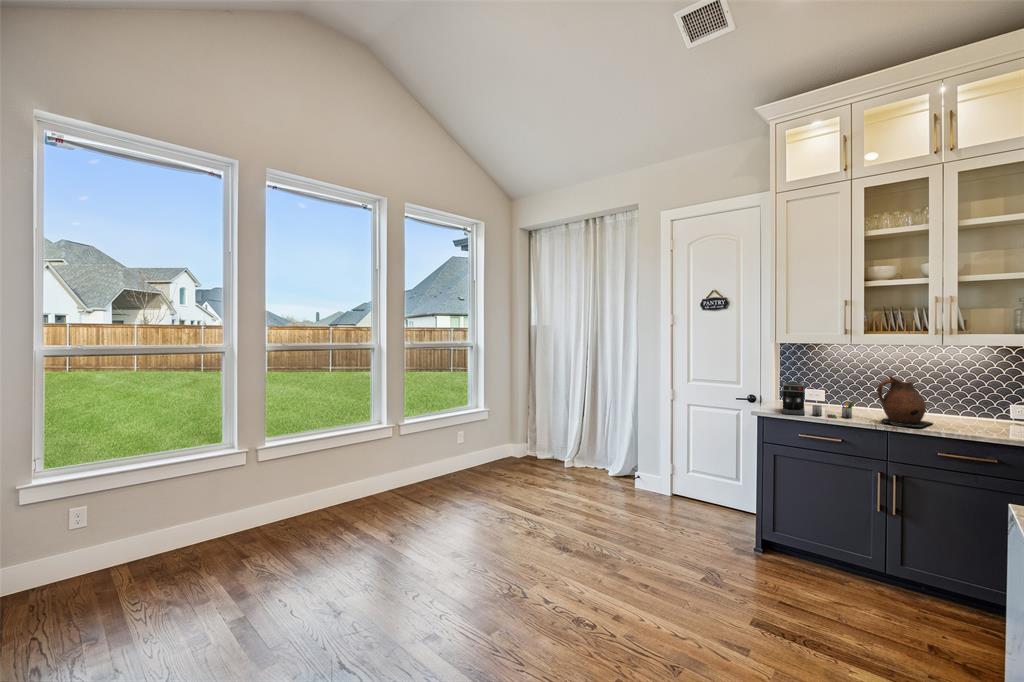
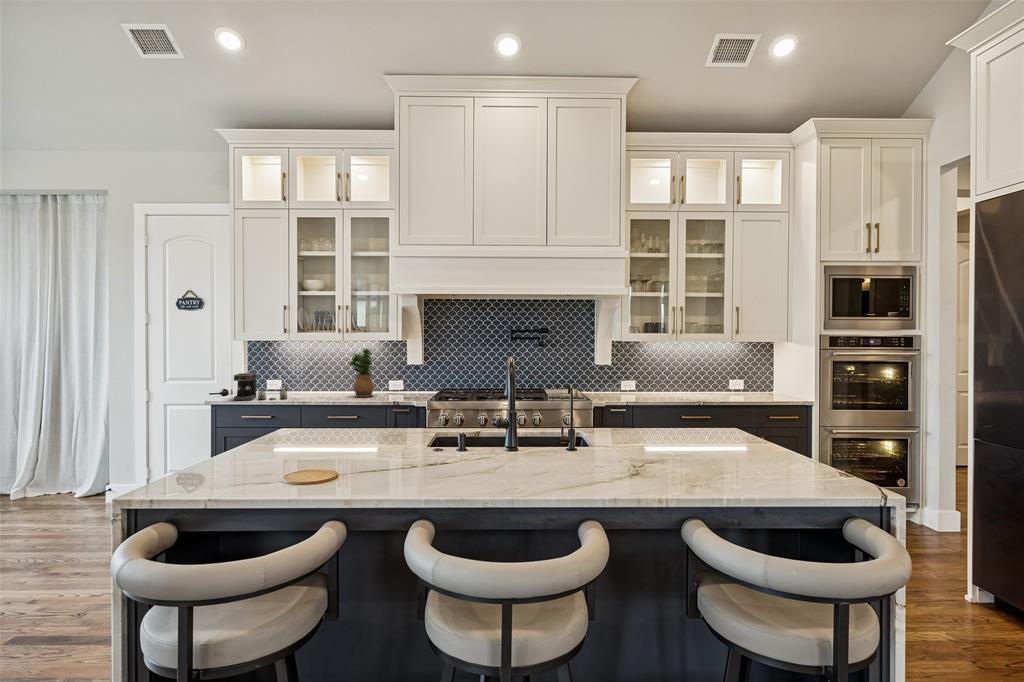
potted plant: none [950,356,1001,428] -> present [349,348,374,397]
ceramic pitcher: present [877,375,933,427] -> none [301,363,337,401]

